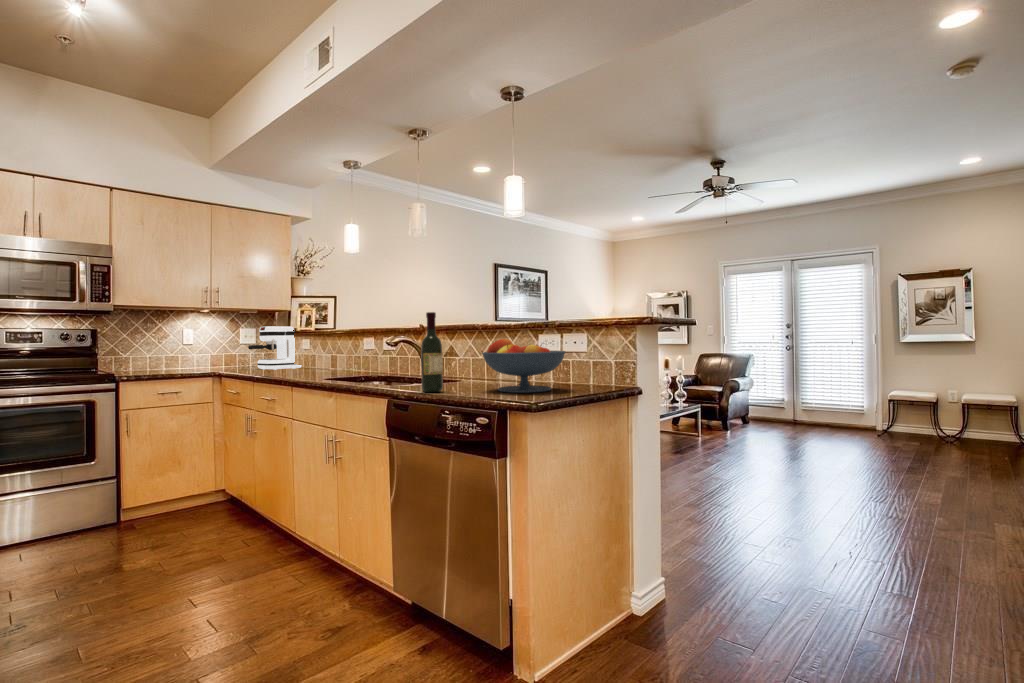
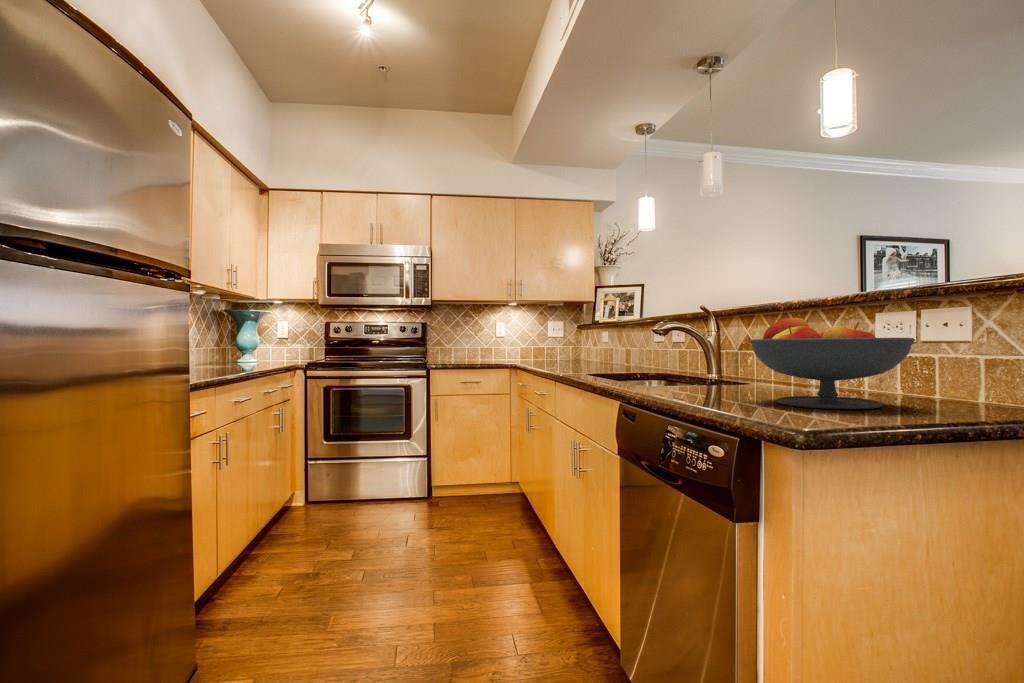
wine bottle: present [421,312,443,392] -> none [658,281,690,397]
coffee maker: present [248,326,302,370] -> none [550,318,602,365]

